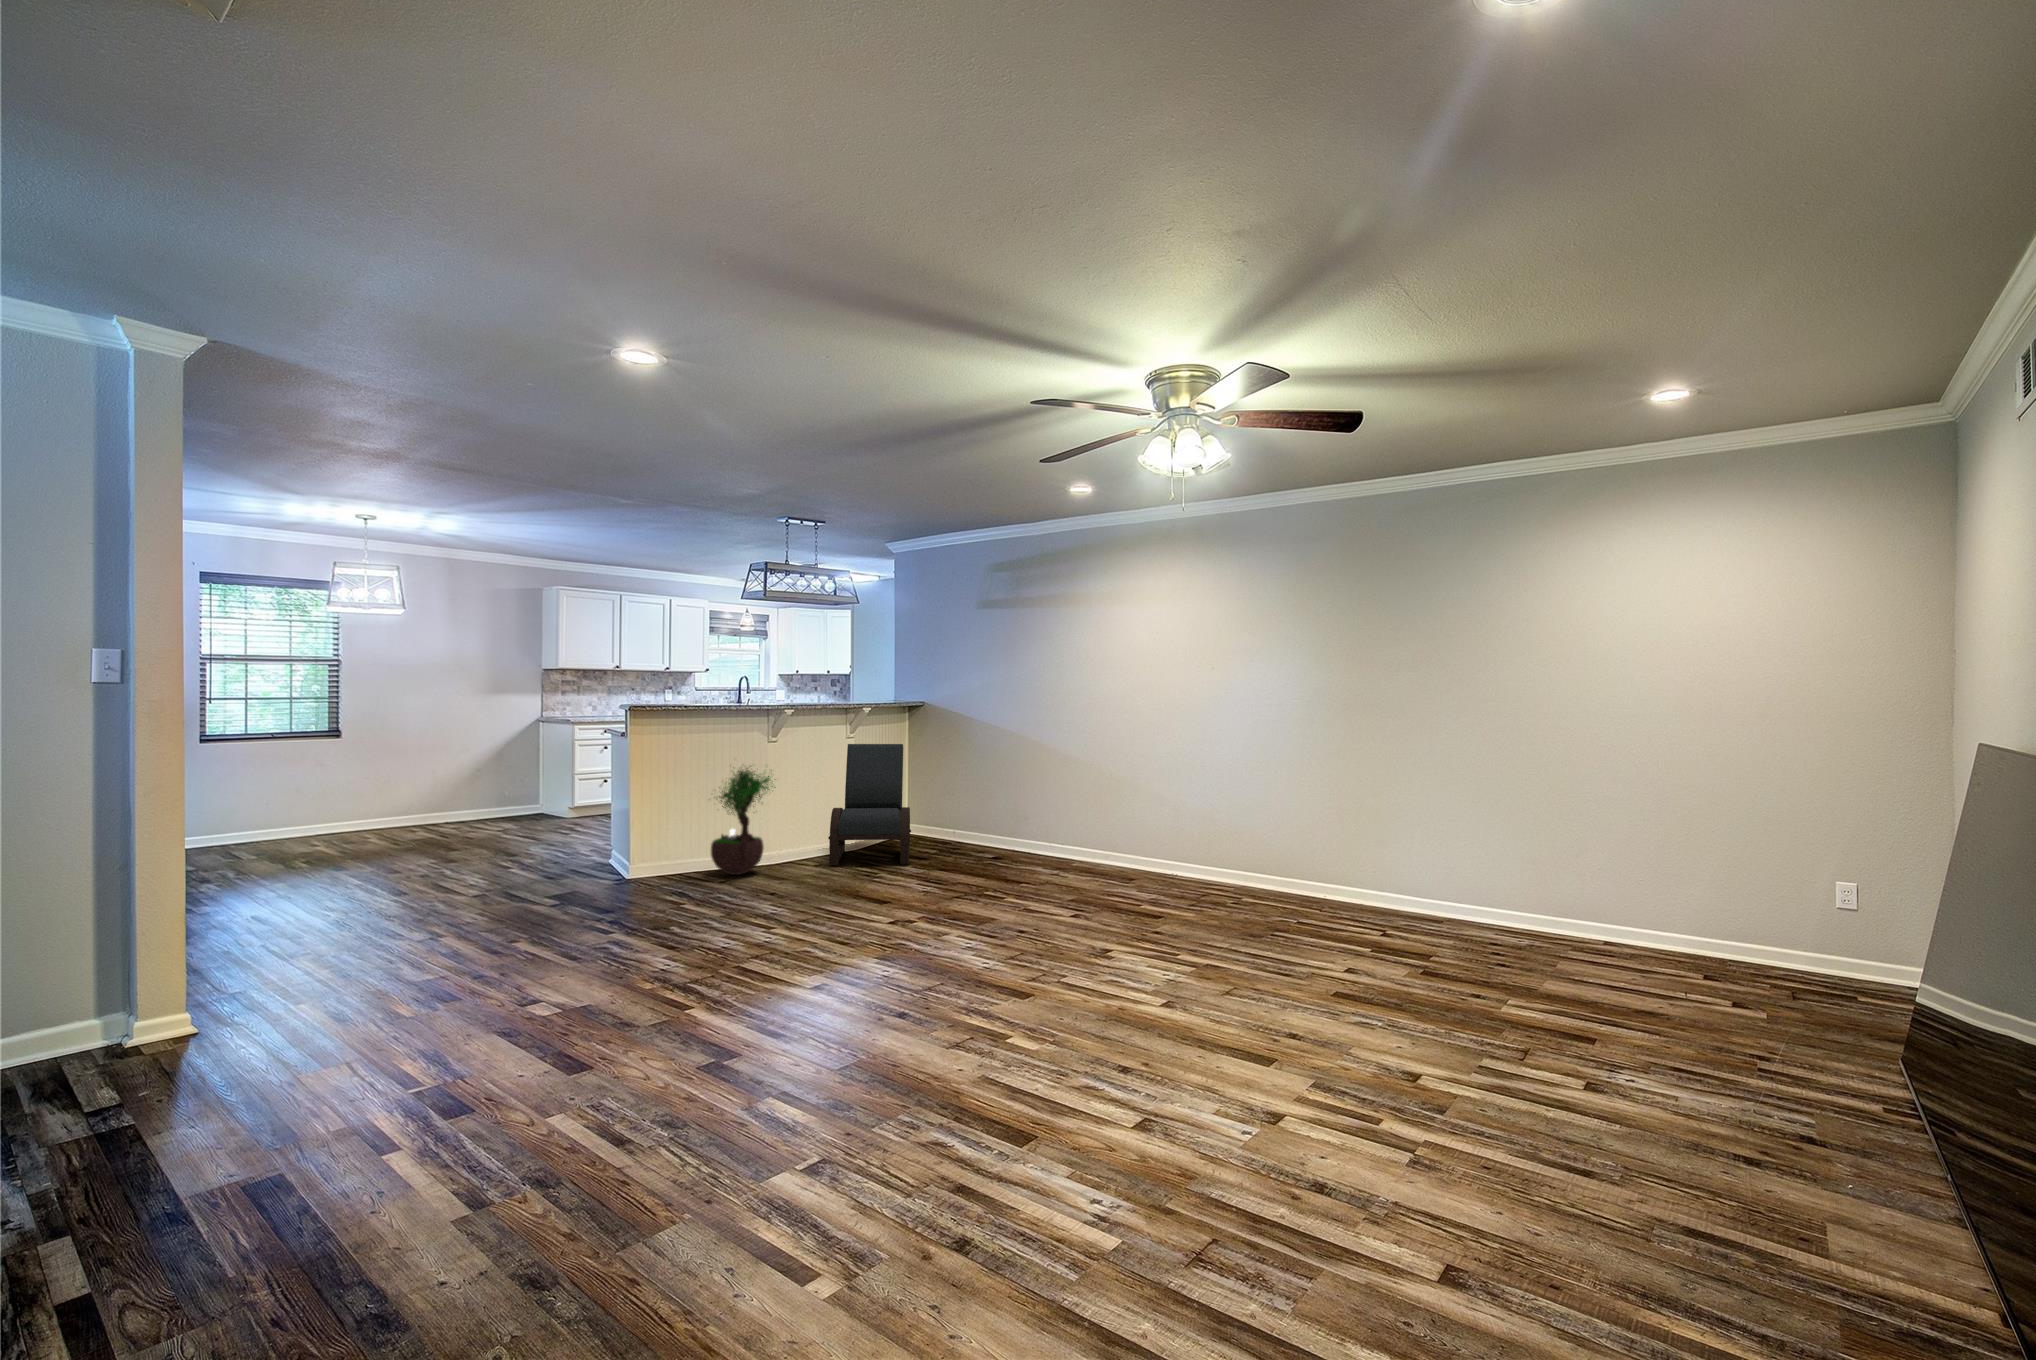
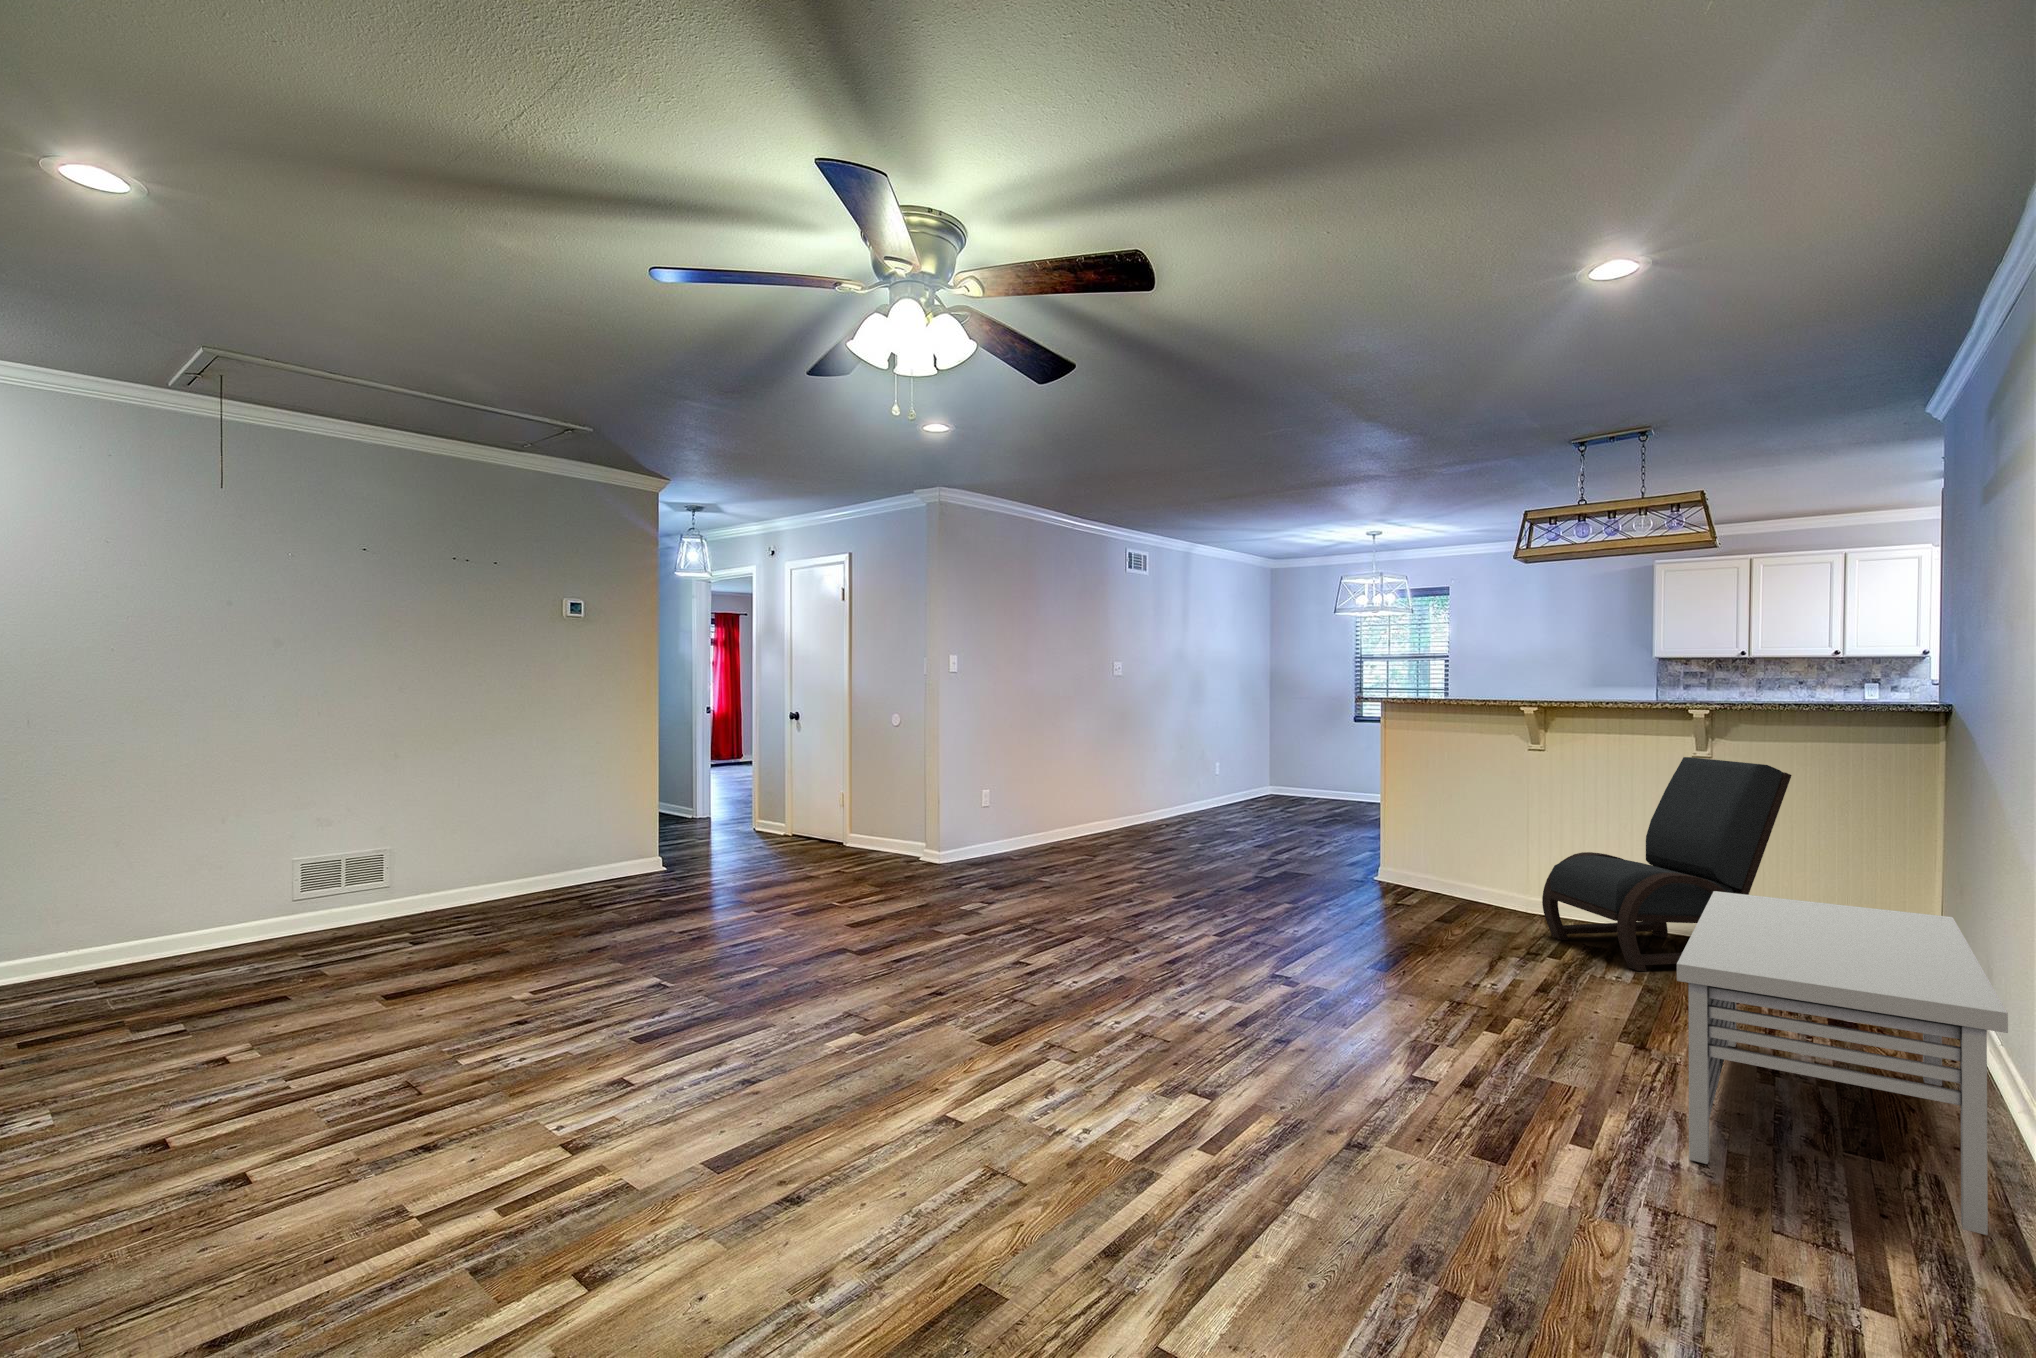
potted tree: present [711,766,776,875] -> none [1376,754,1476,910]
storage bench: none [1013,795,1194,895] -> present [1677,891,2008,1235]

